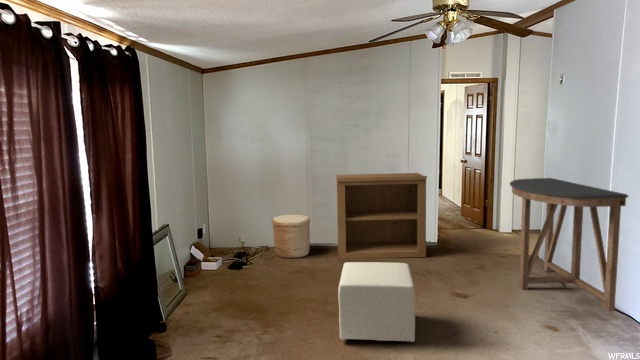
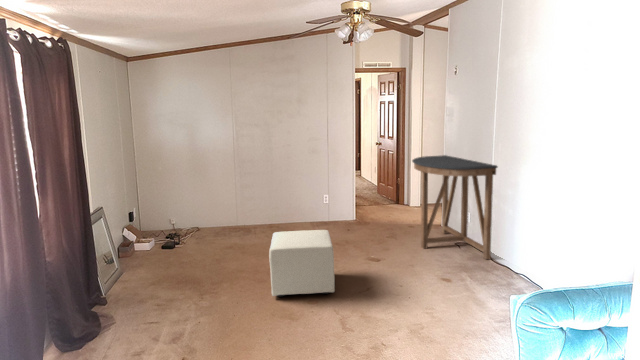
bookshelf: present [336,173,427,258] -> none [263,154,346,234]
woven basket: present [272,215,310,258] -> none [203,196,241,237]

